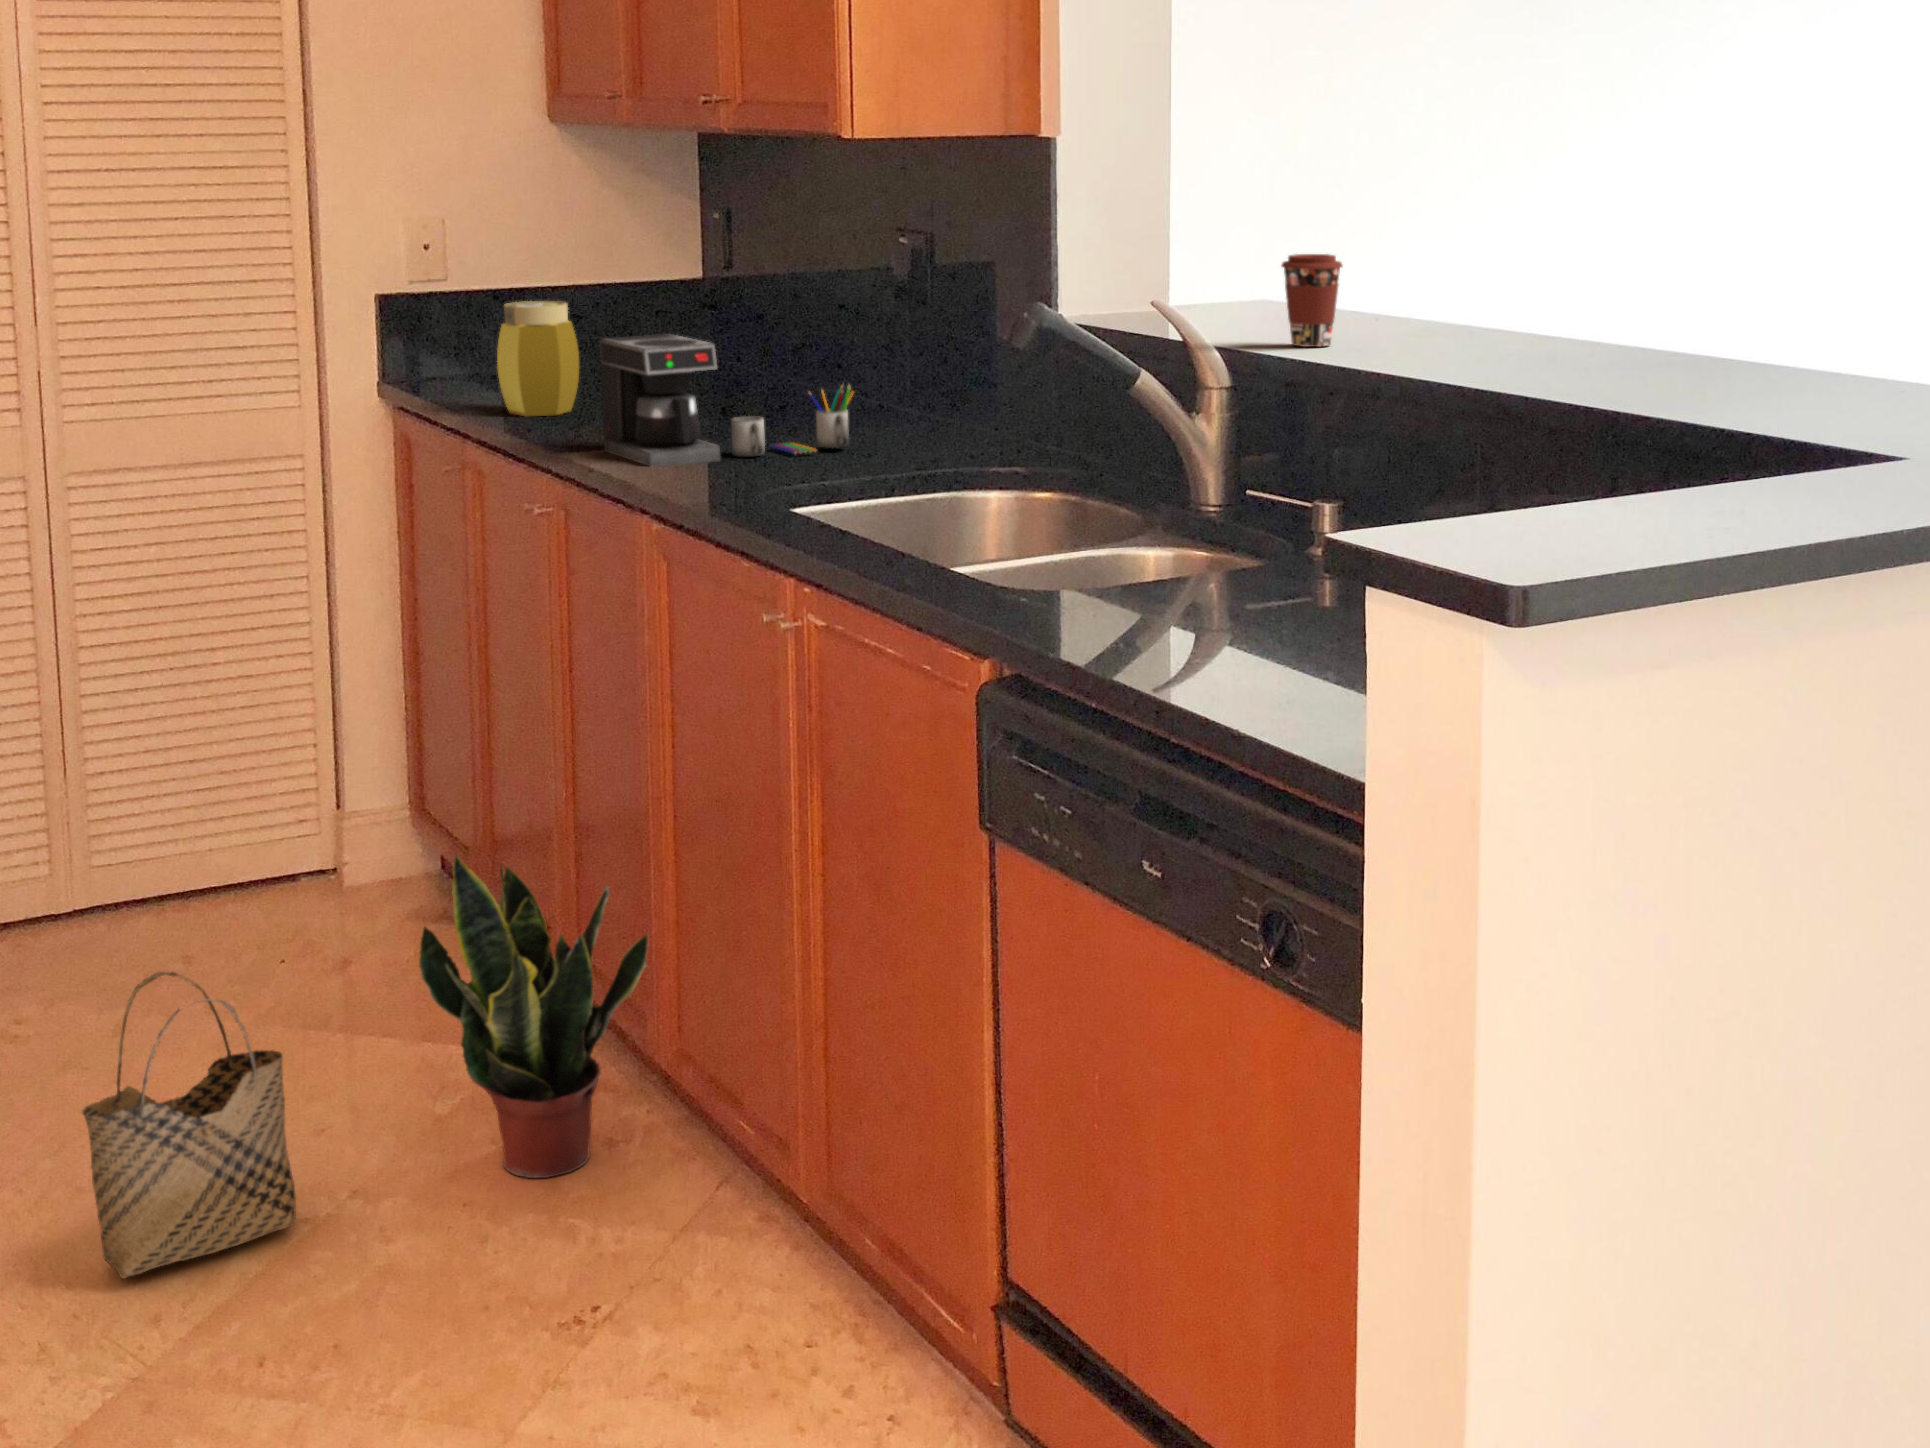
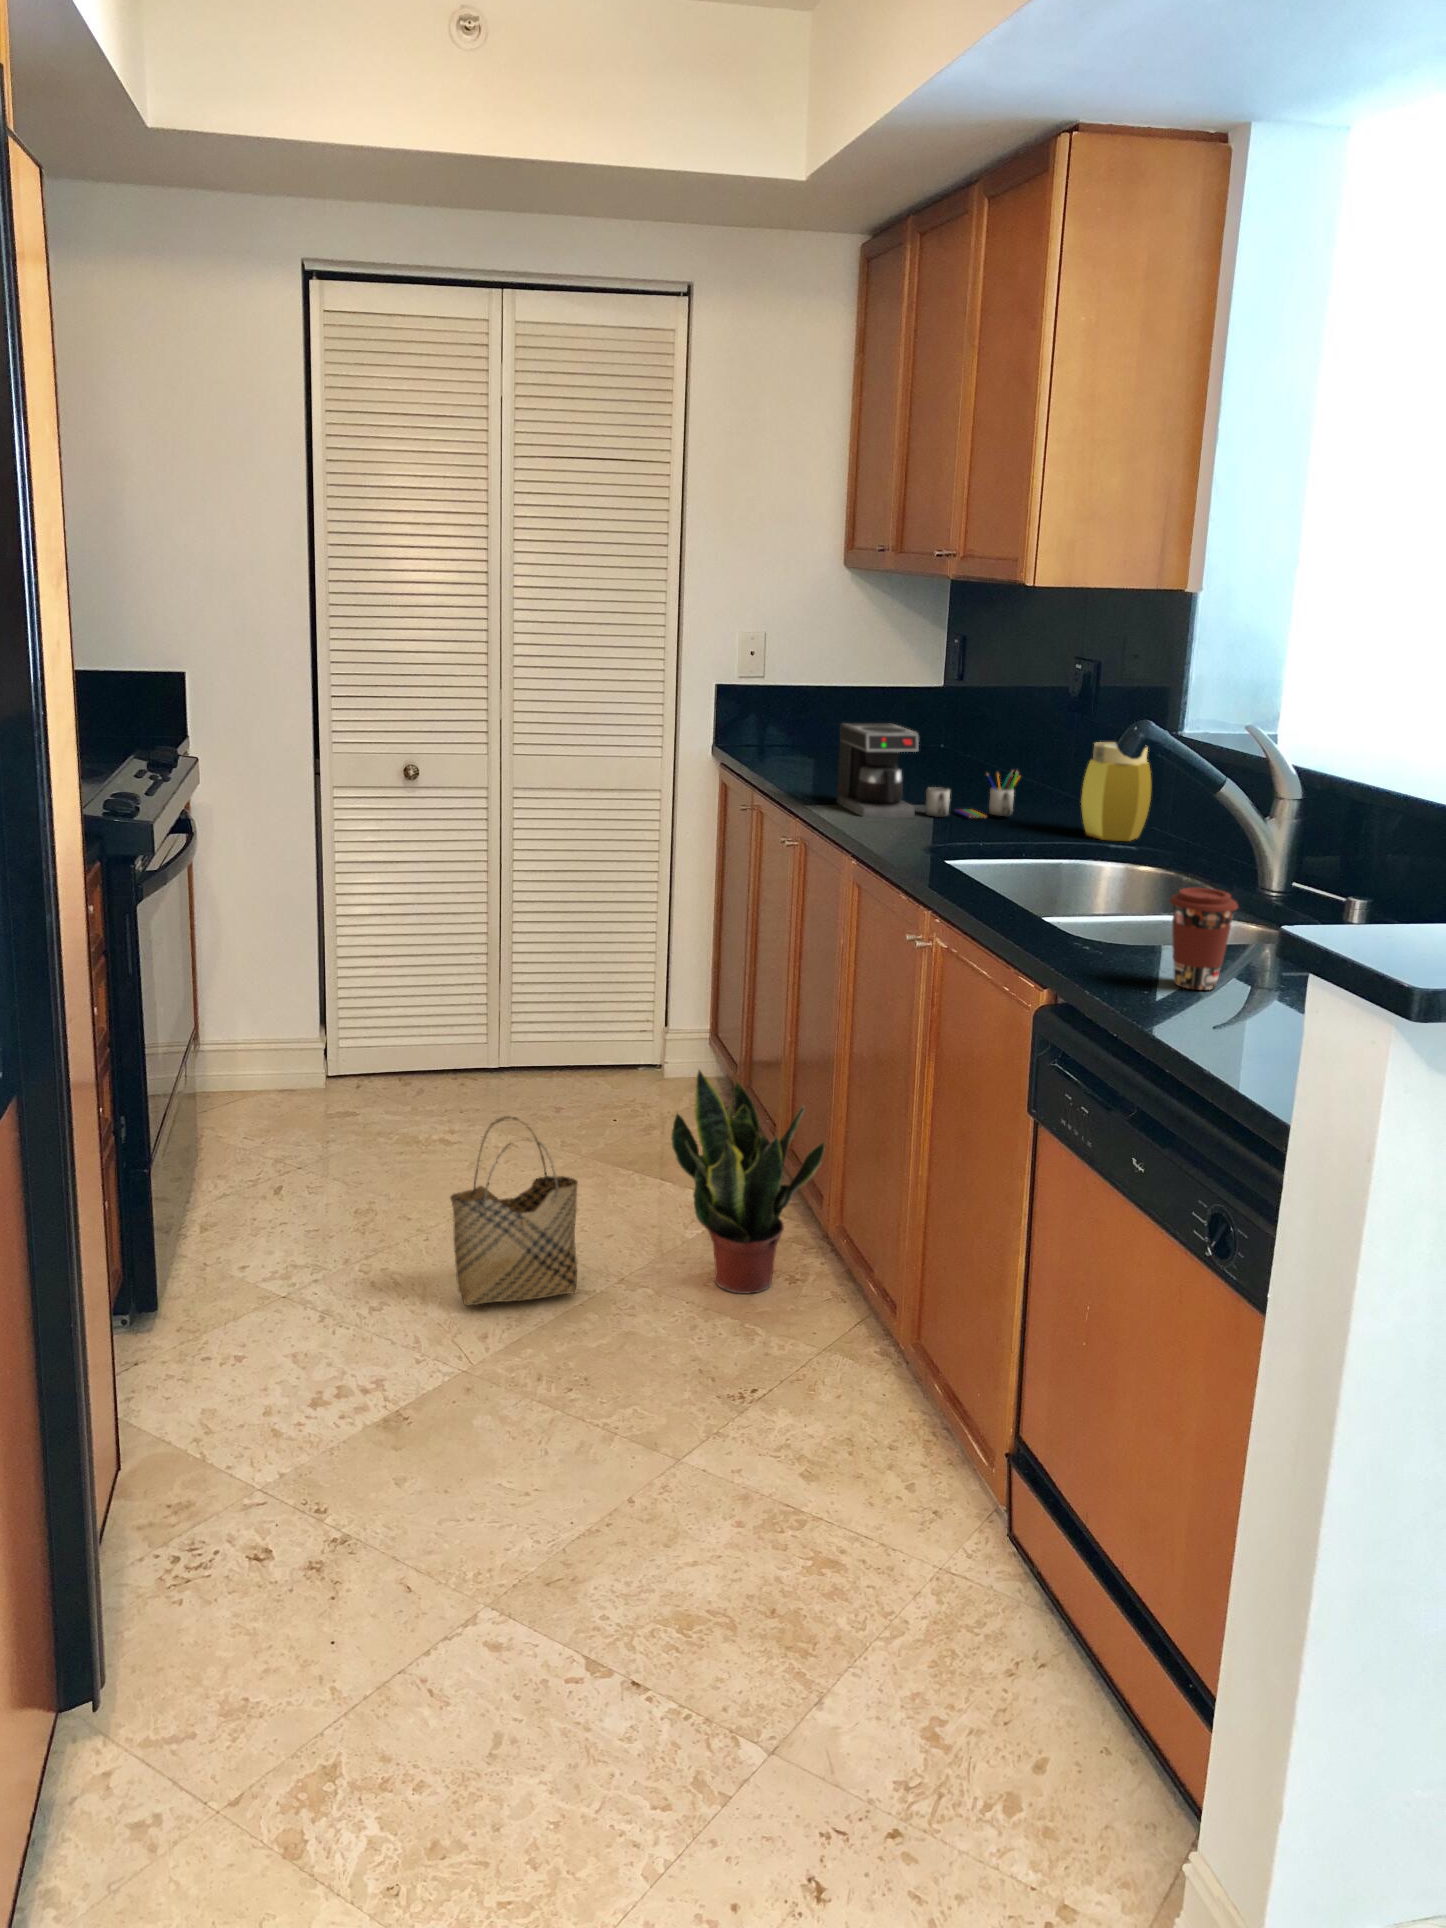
coffee cup: present [1282,254,1342,347] -> present [1170,888,1238,990]
jar: present [497,301,579,417] -> present [1081,742,1151,841]

